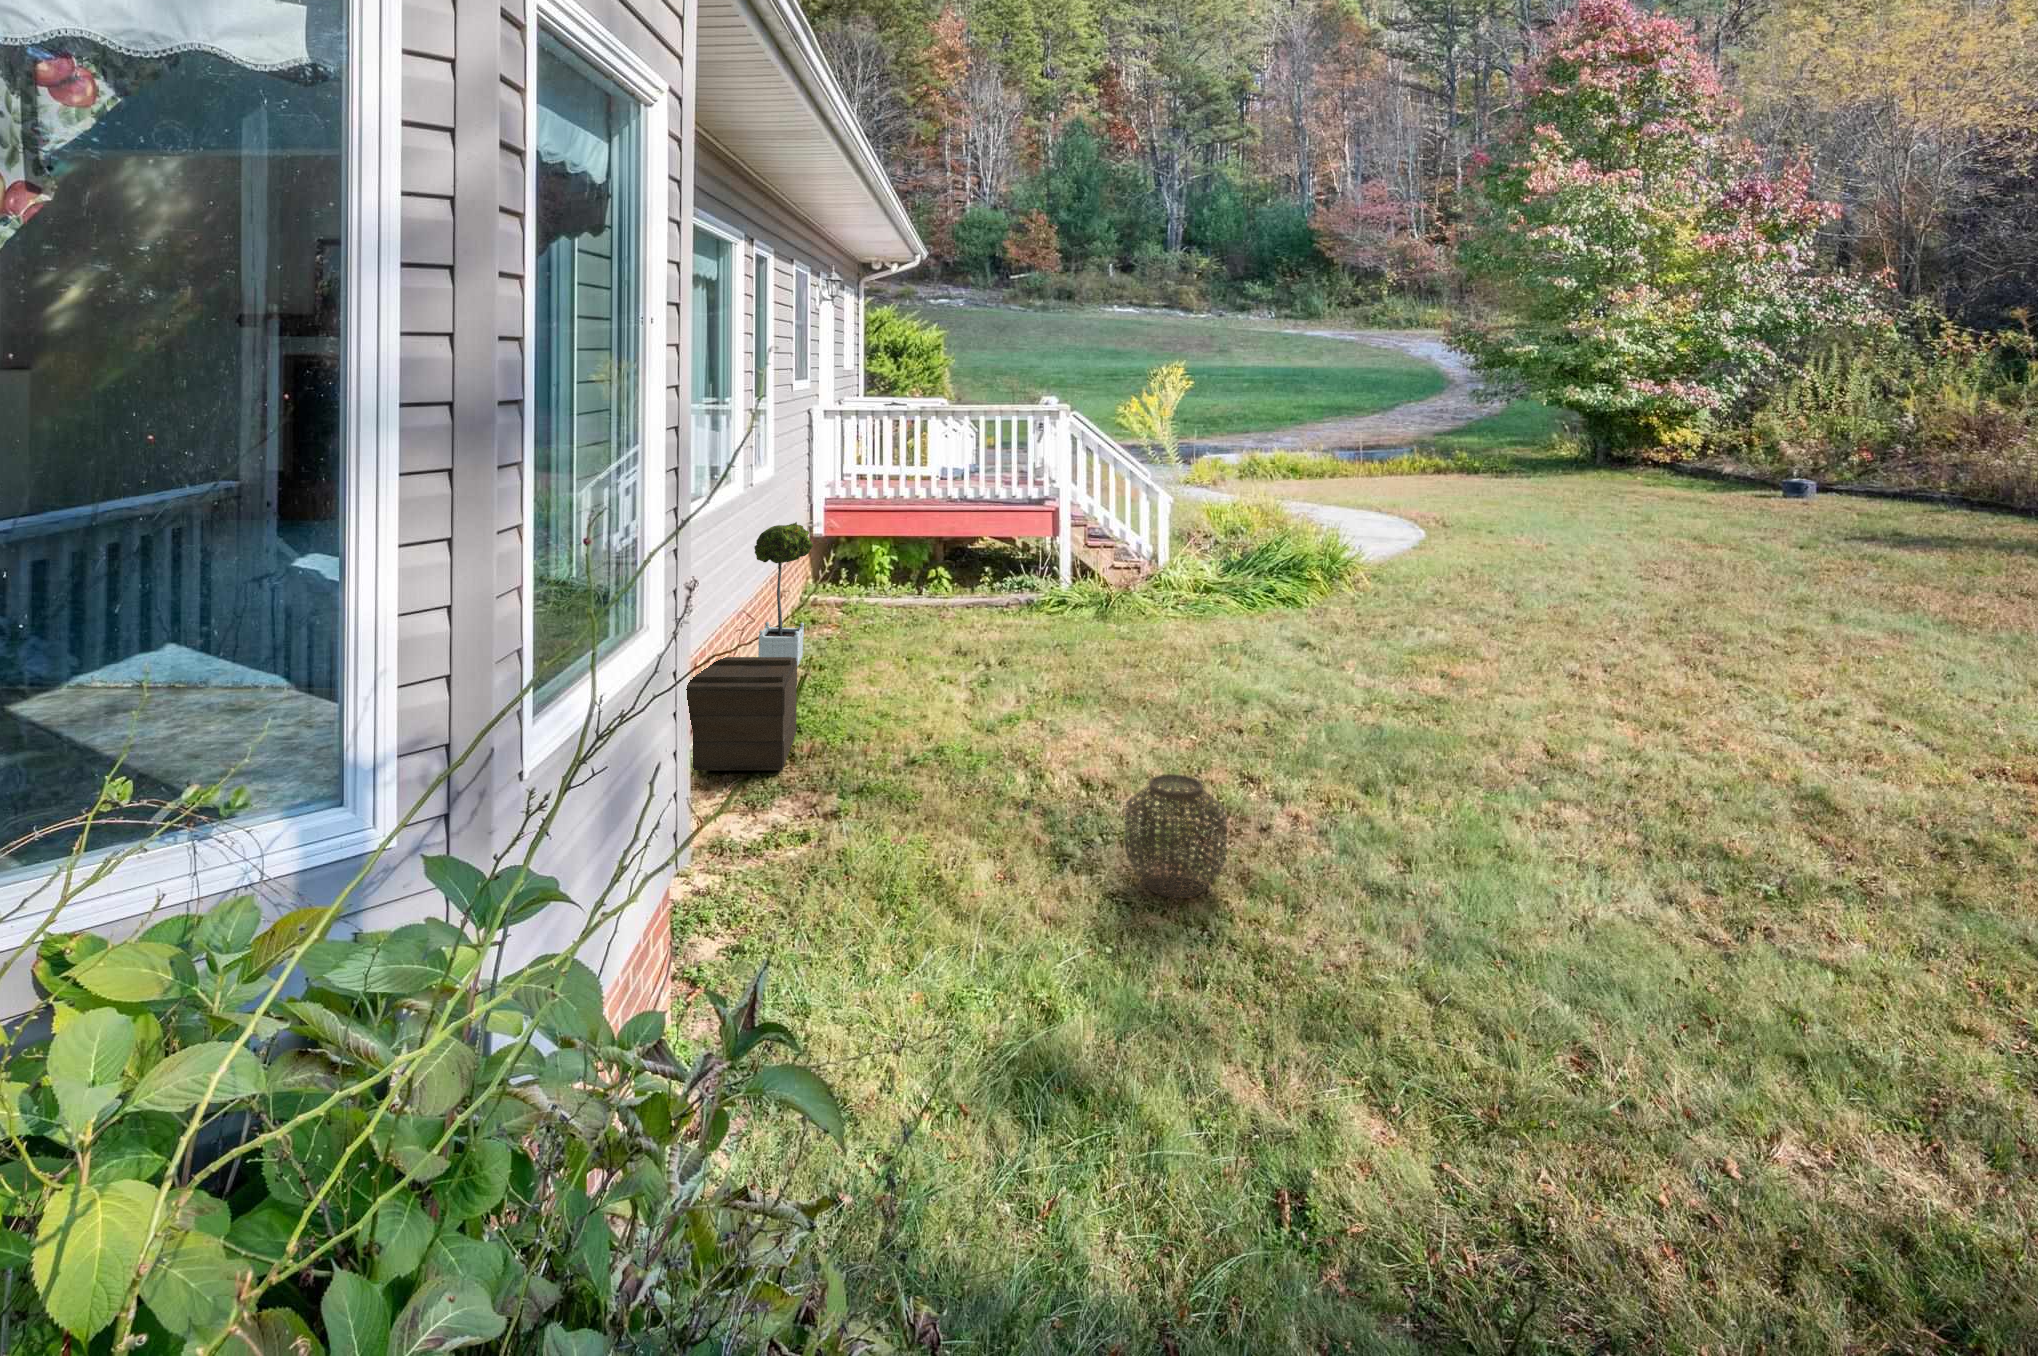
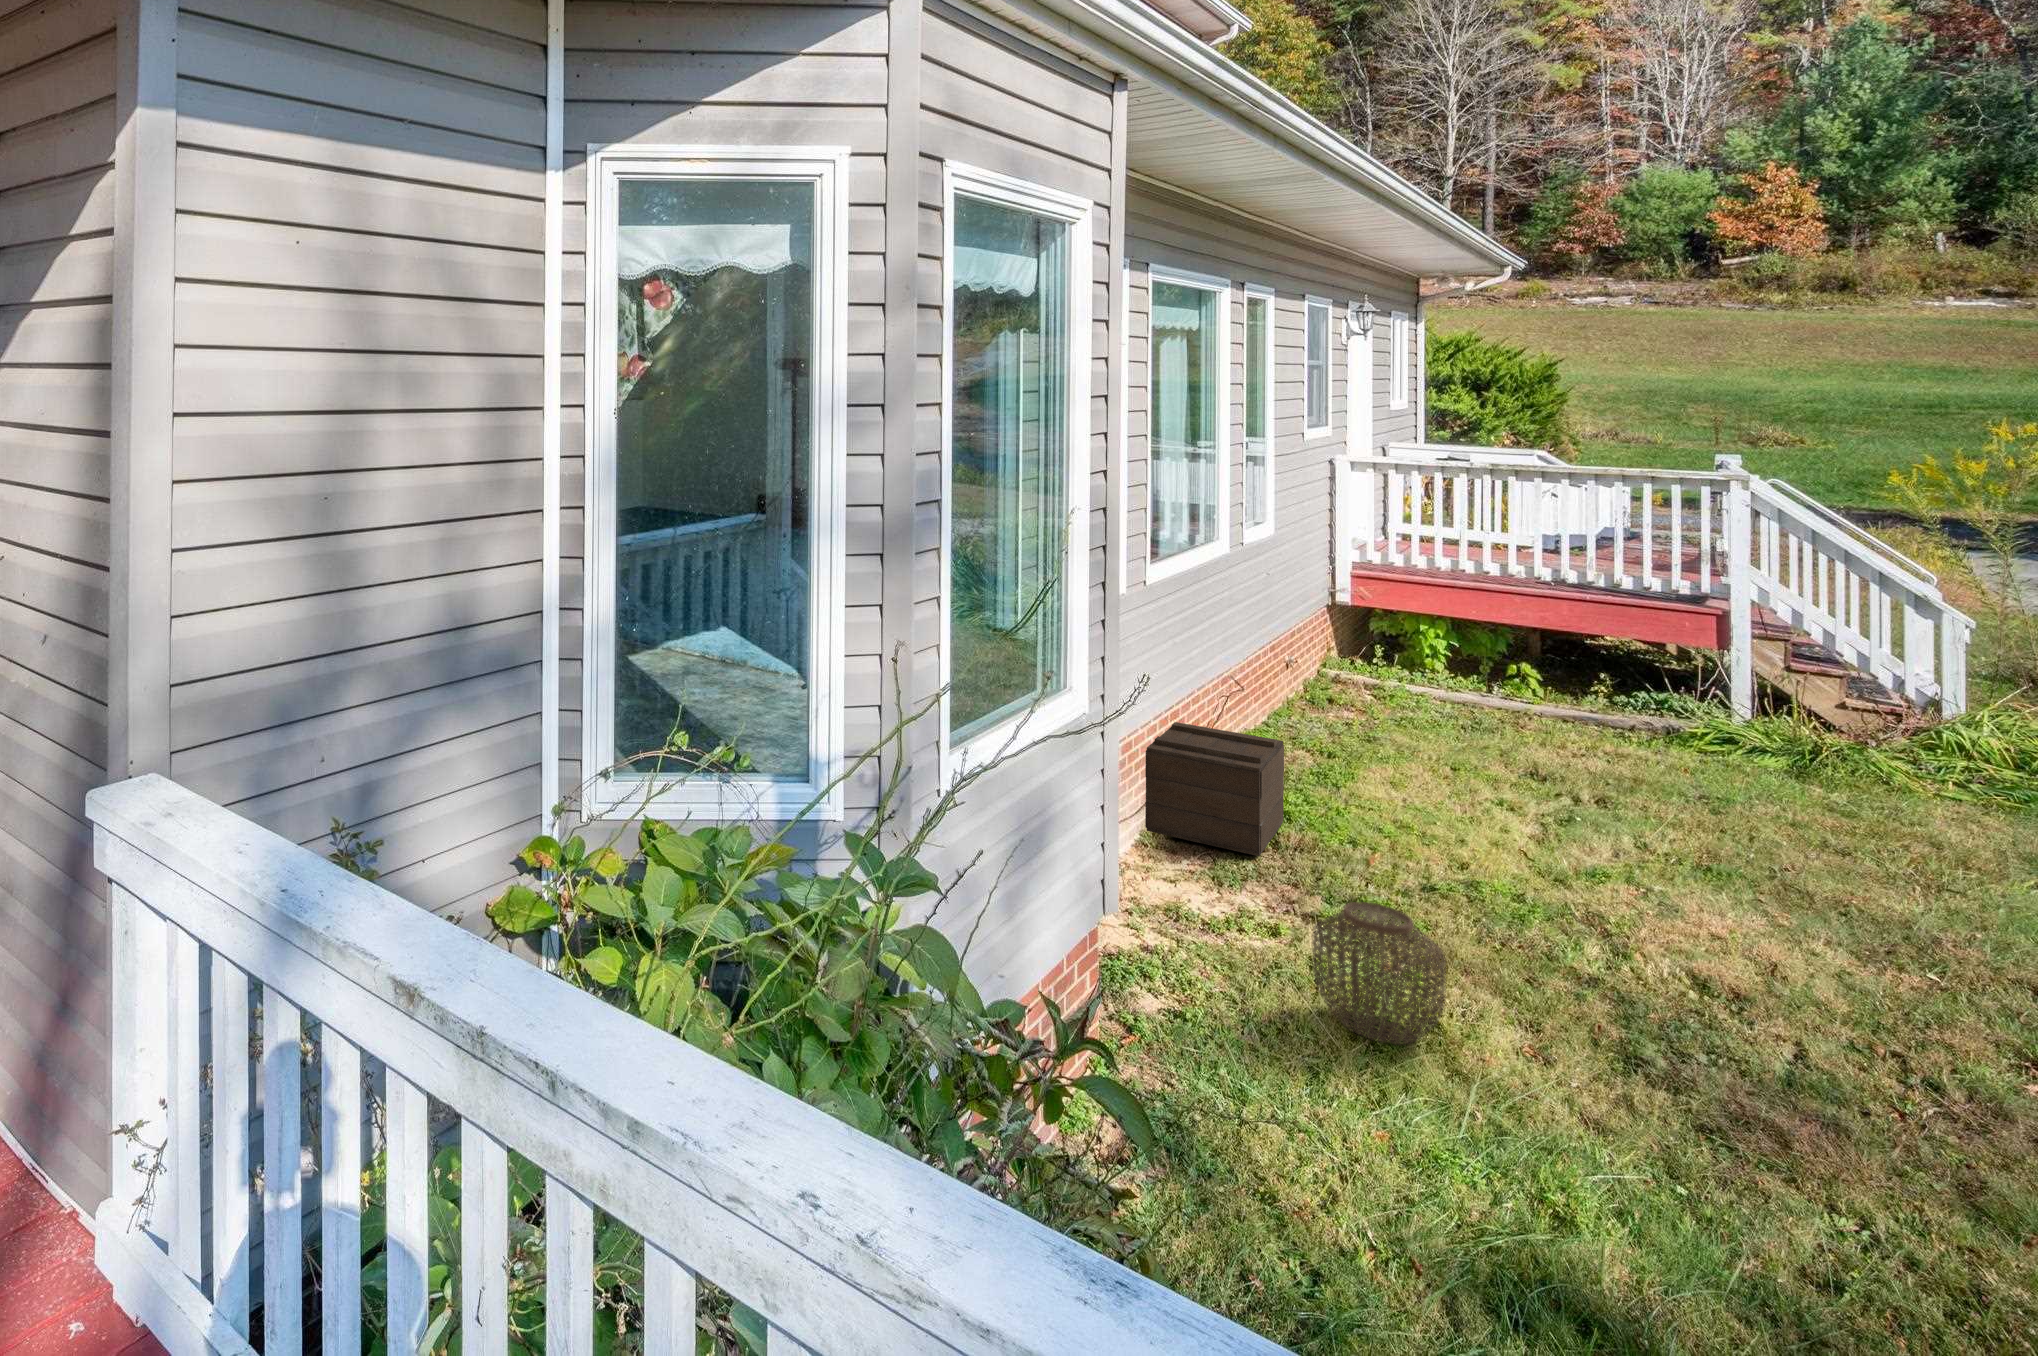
potted tree: present [754,522,813,666] -> none [1248,592,1322,751]
woven basket: present [1125,774,1227,898] -> present [1312,902,1446,1045]

